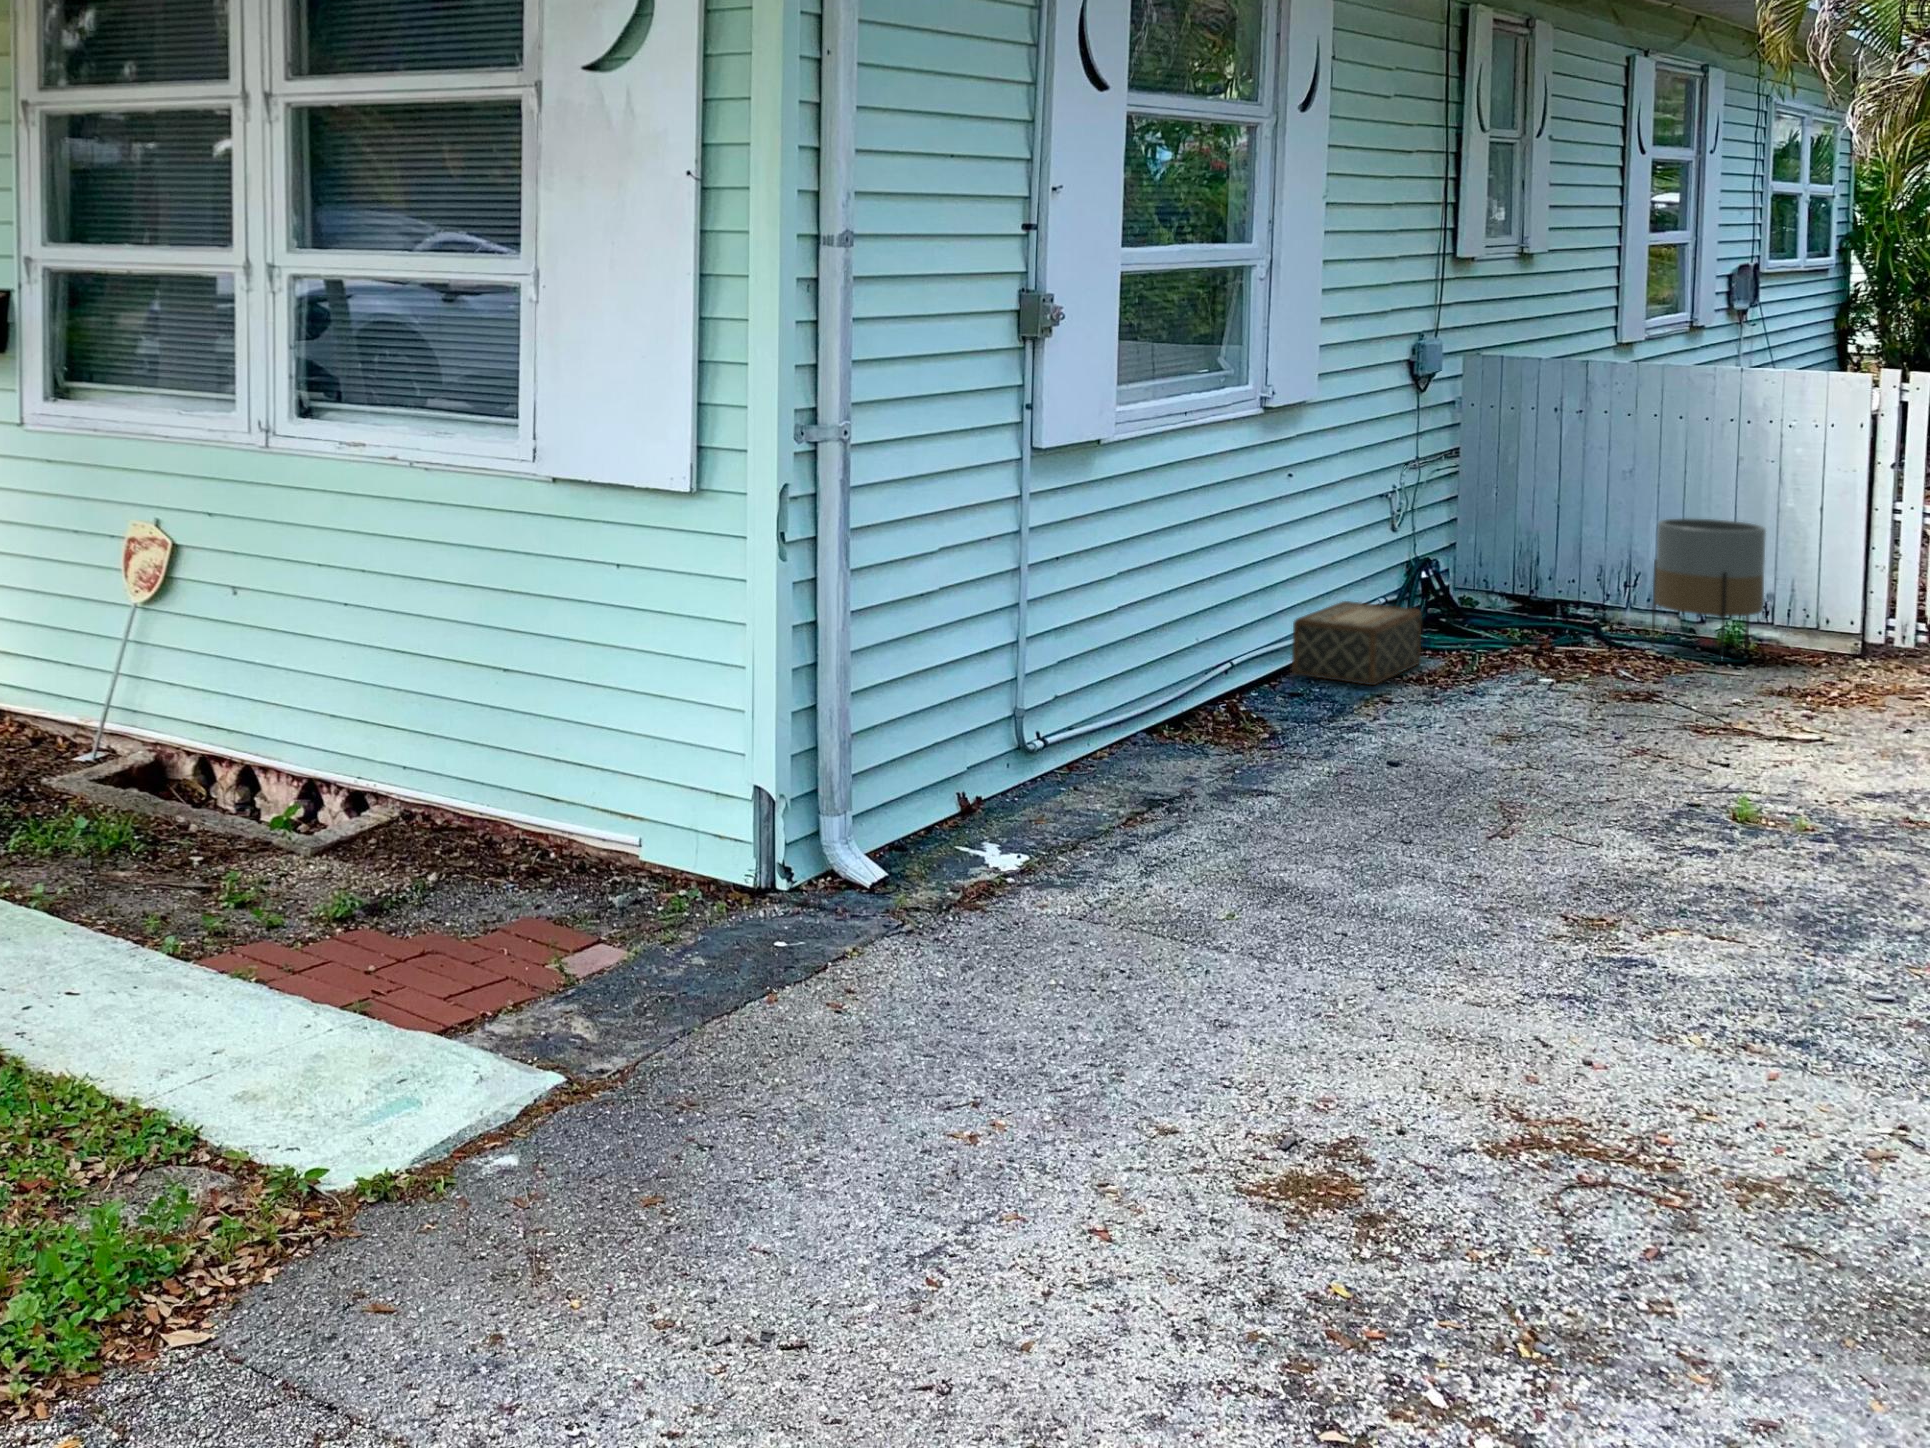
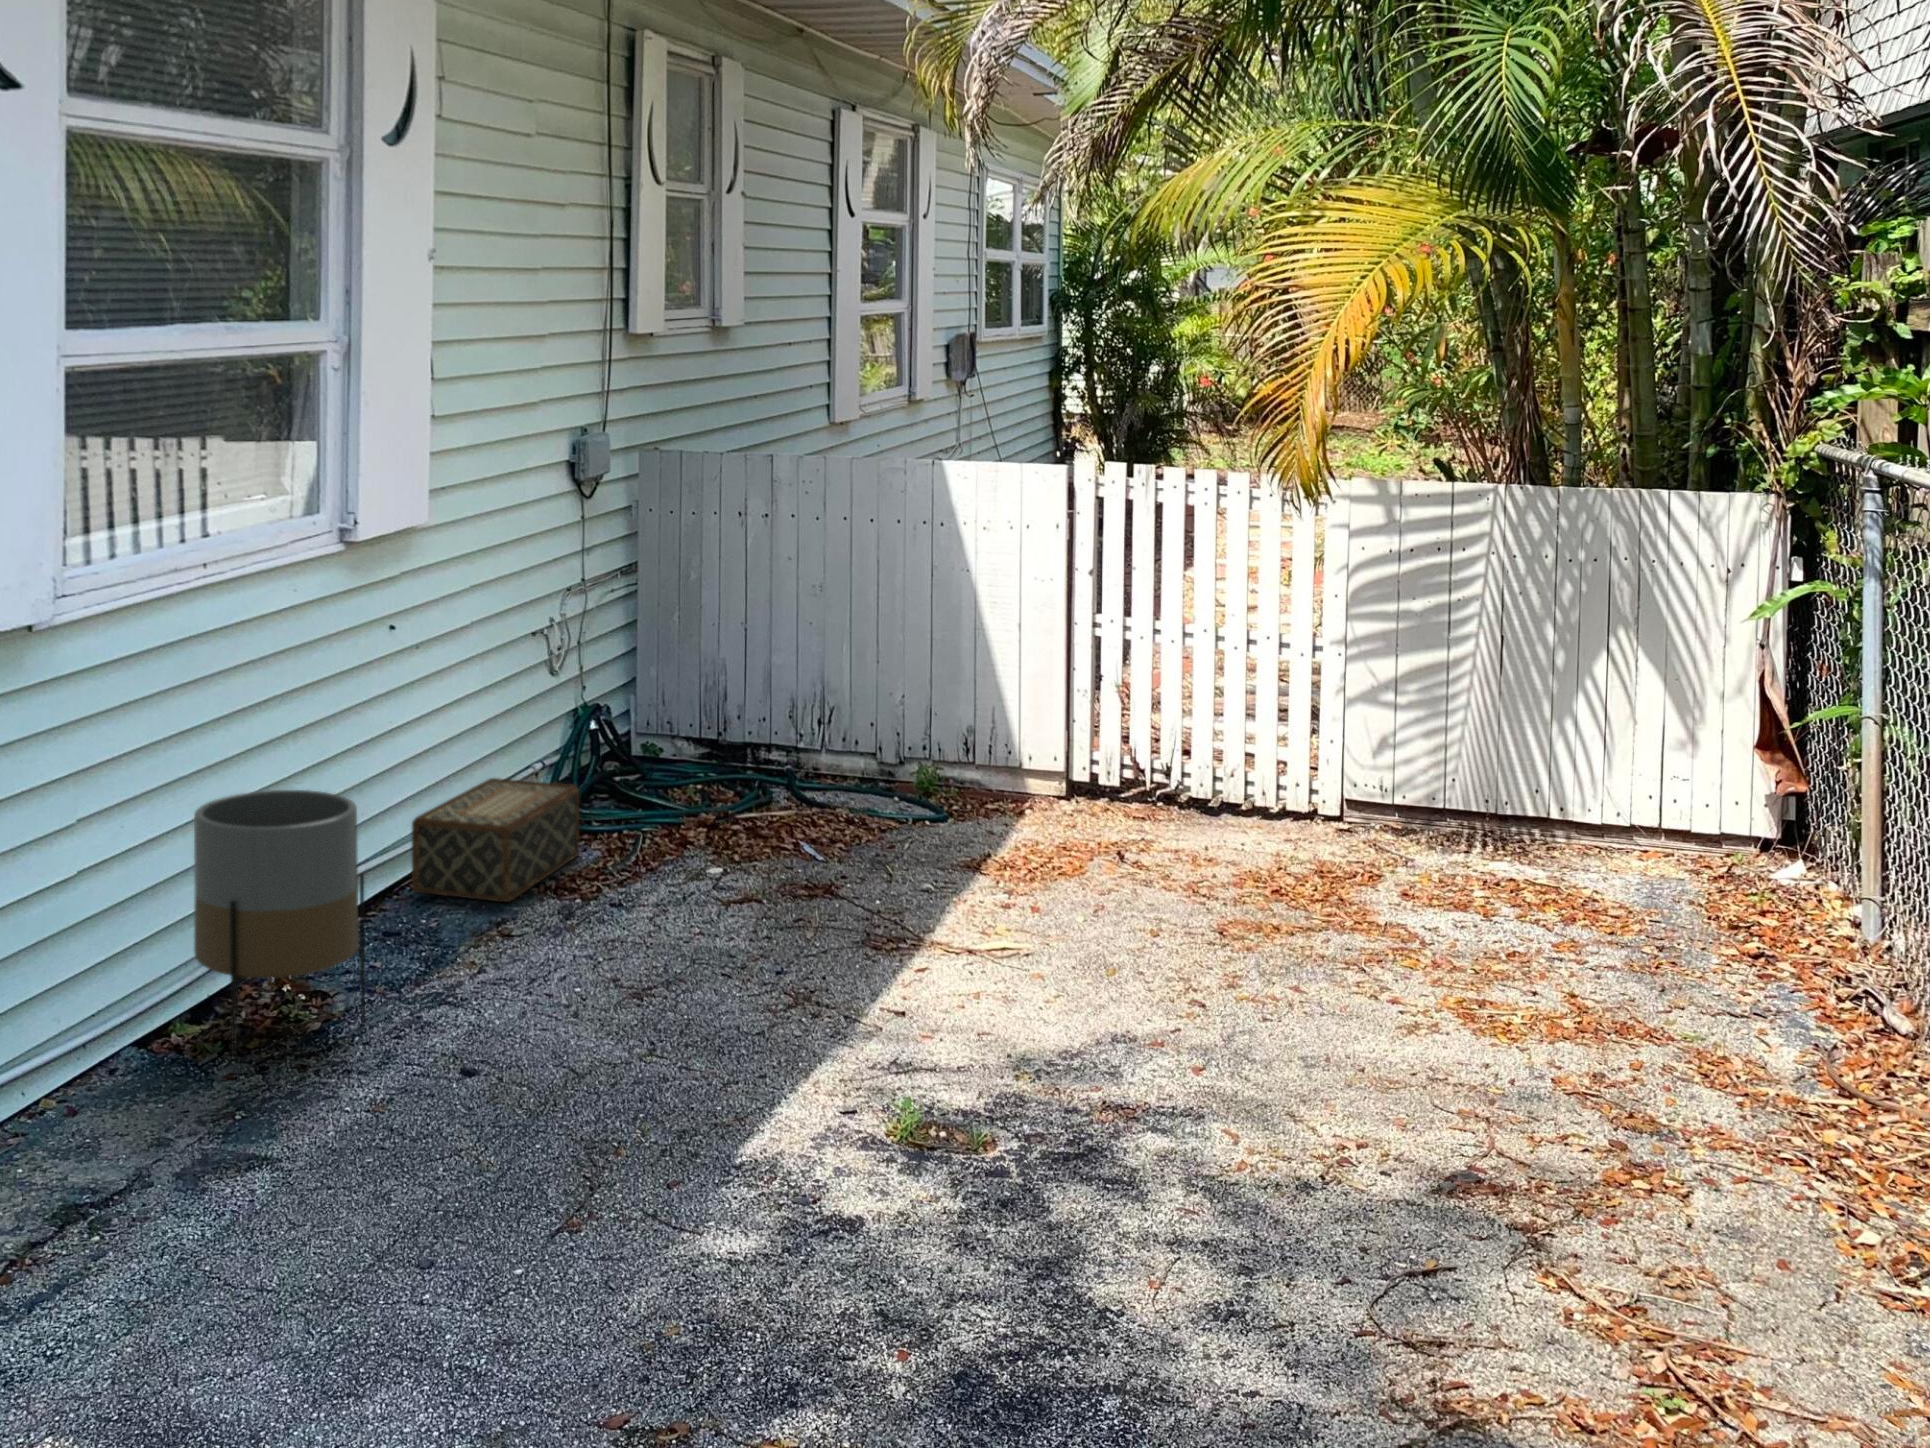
planter: present [1651,519,1766,661] -> present [194,790,365,1060]

